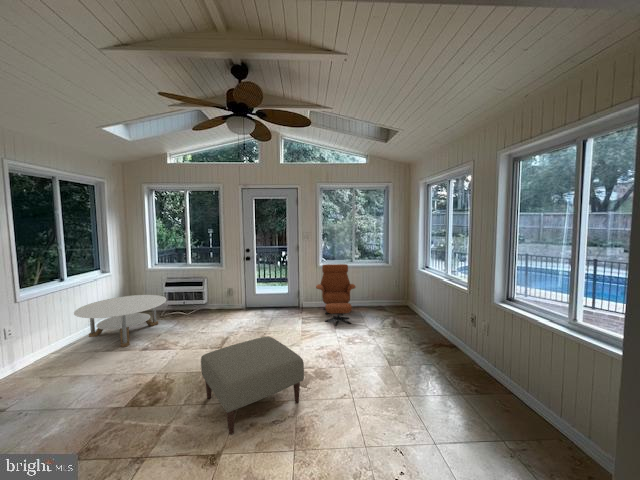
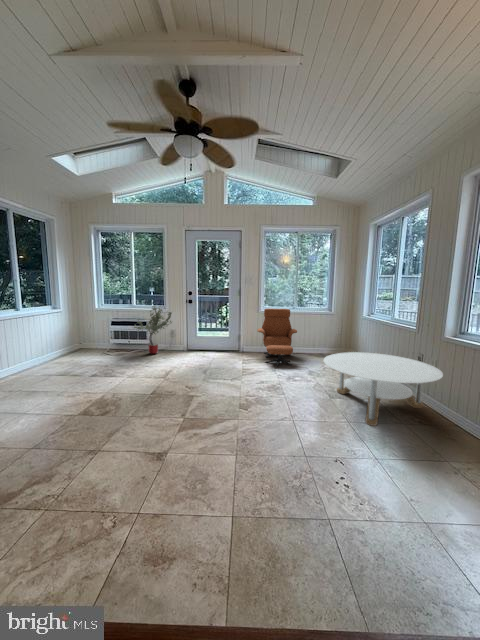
potted tree: none [188,264,230,316] -> present [134,306,172,354]
round table: present [74,295,166,347] -> present [324,352,443,426]
ottoman: present [201,336,304,435] -> none [147,363,246,440]

